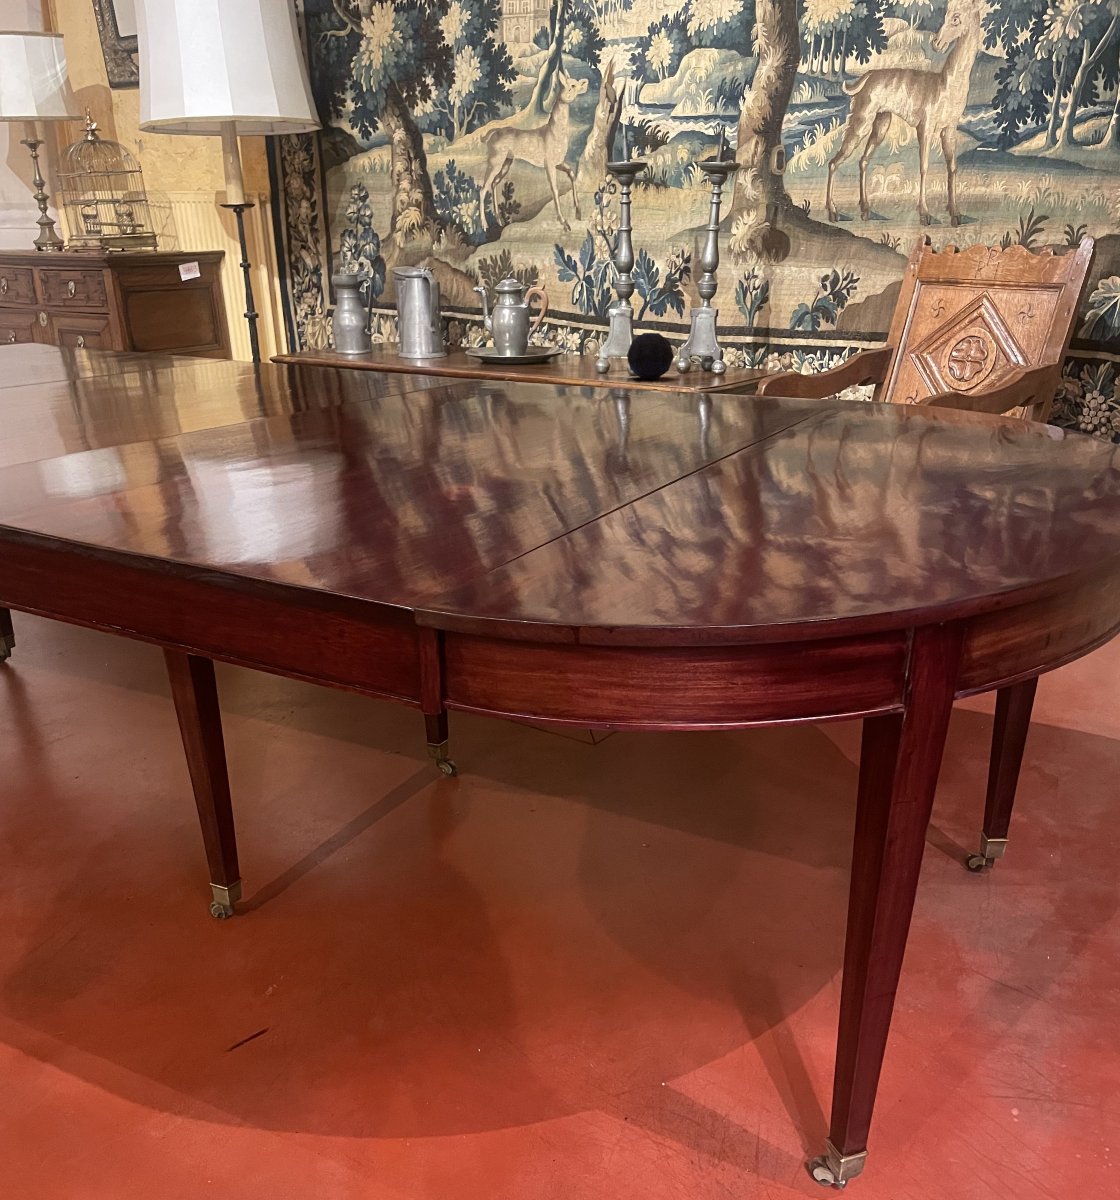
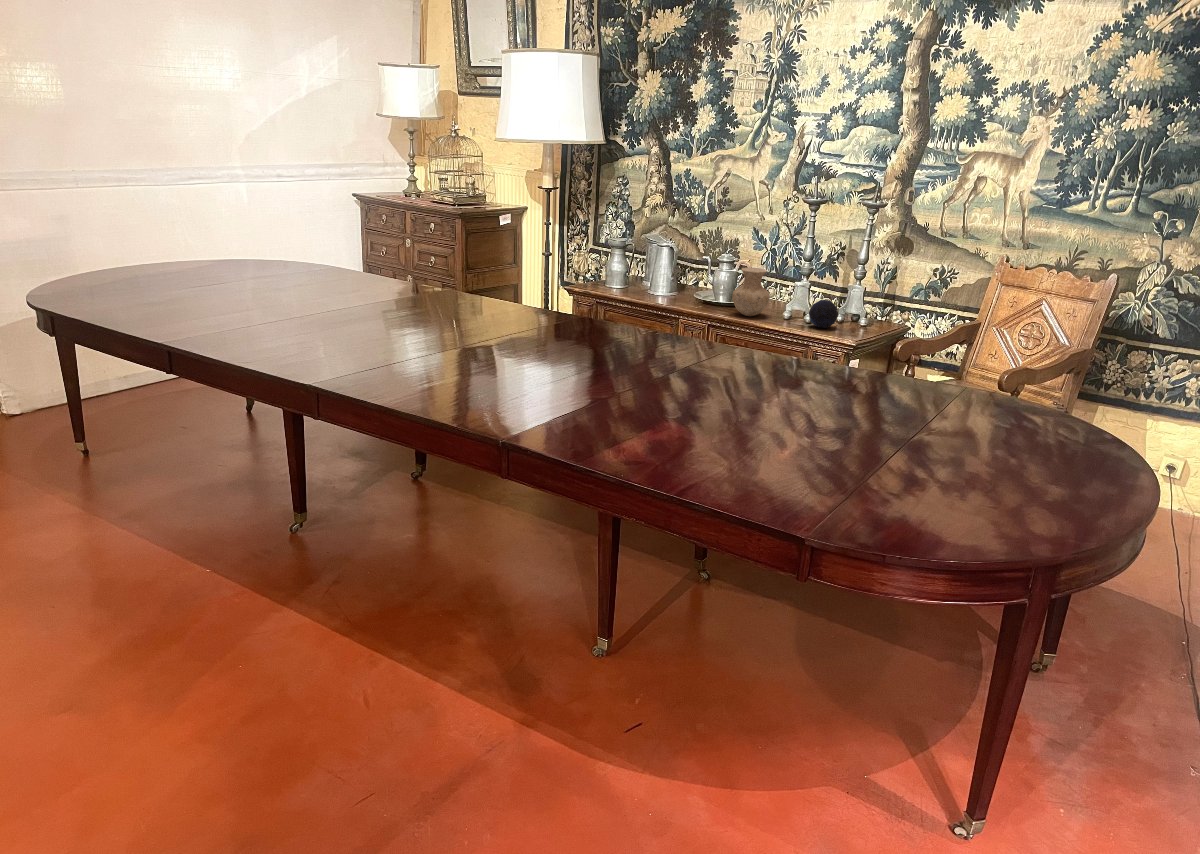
vase: none [510,294,570,373] -> present [732,267,770,316]

